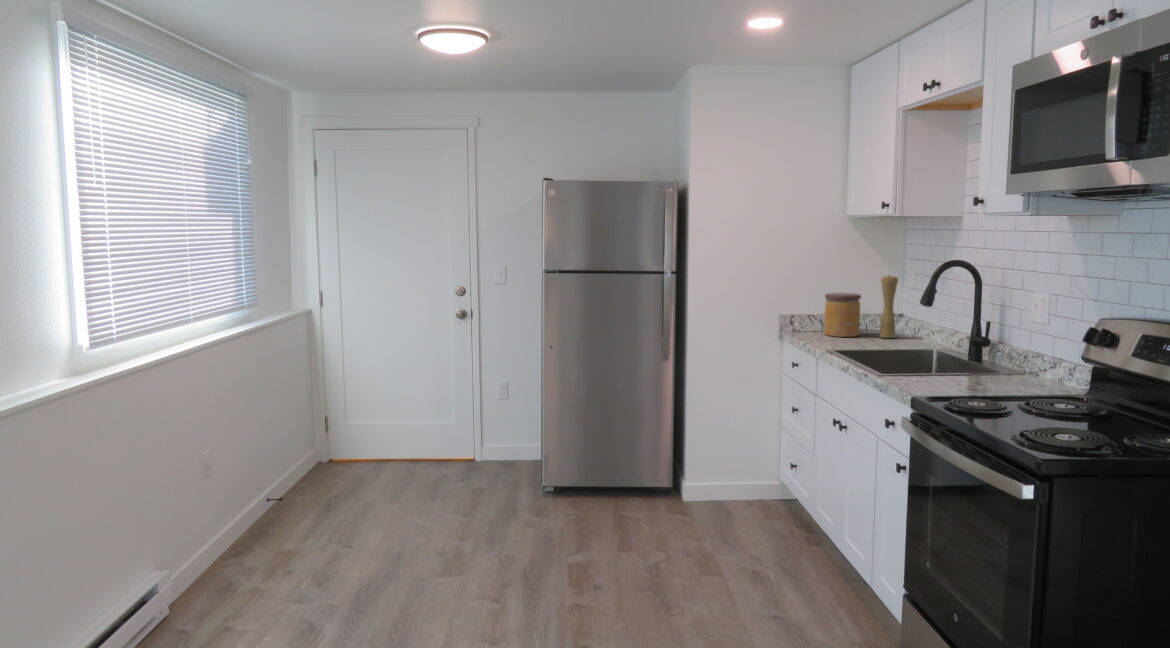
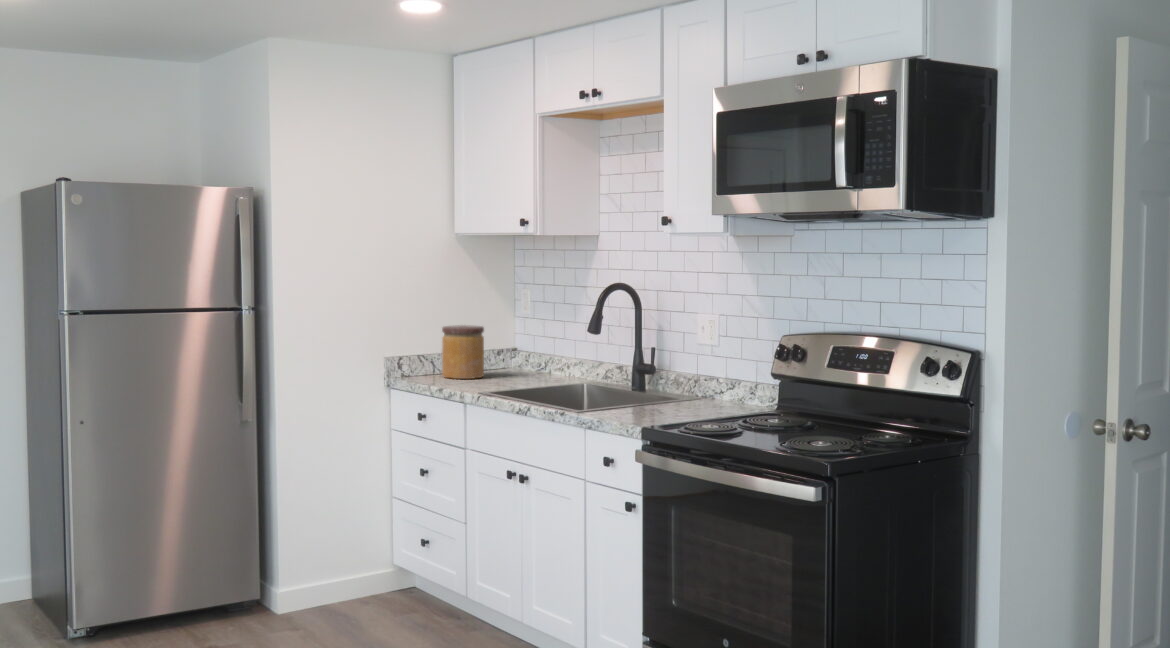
pepper mill: present [880,275,898,338] -> none [506,302,525,377]

